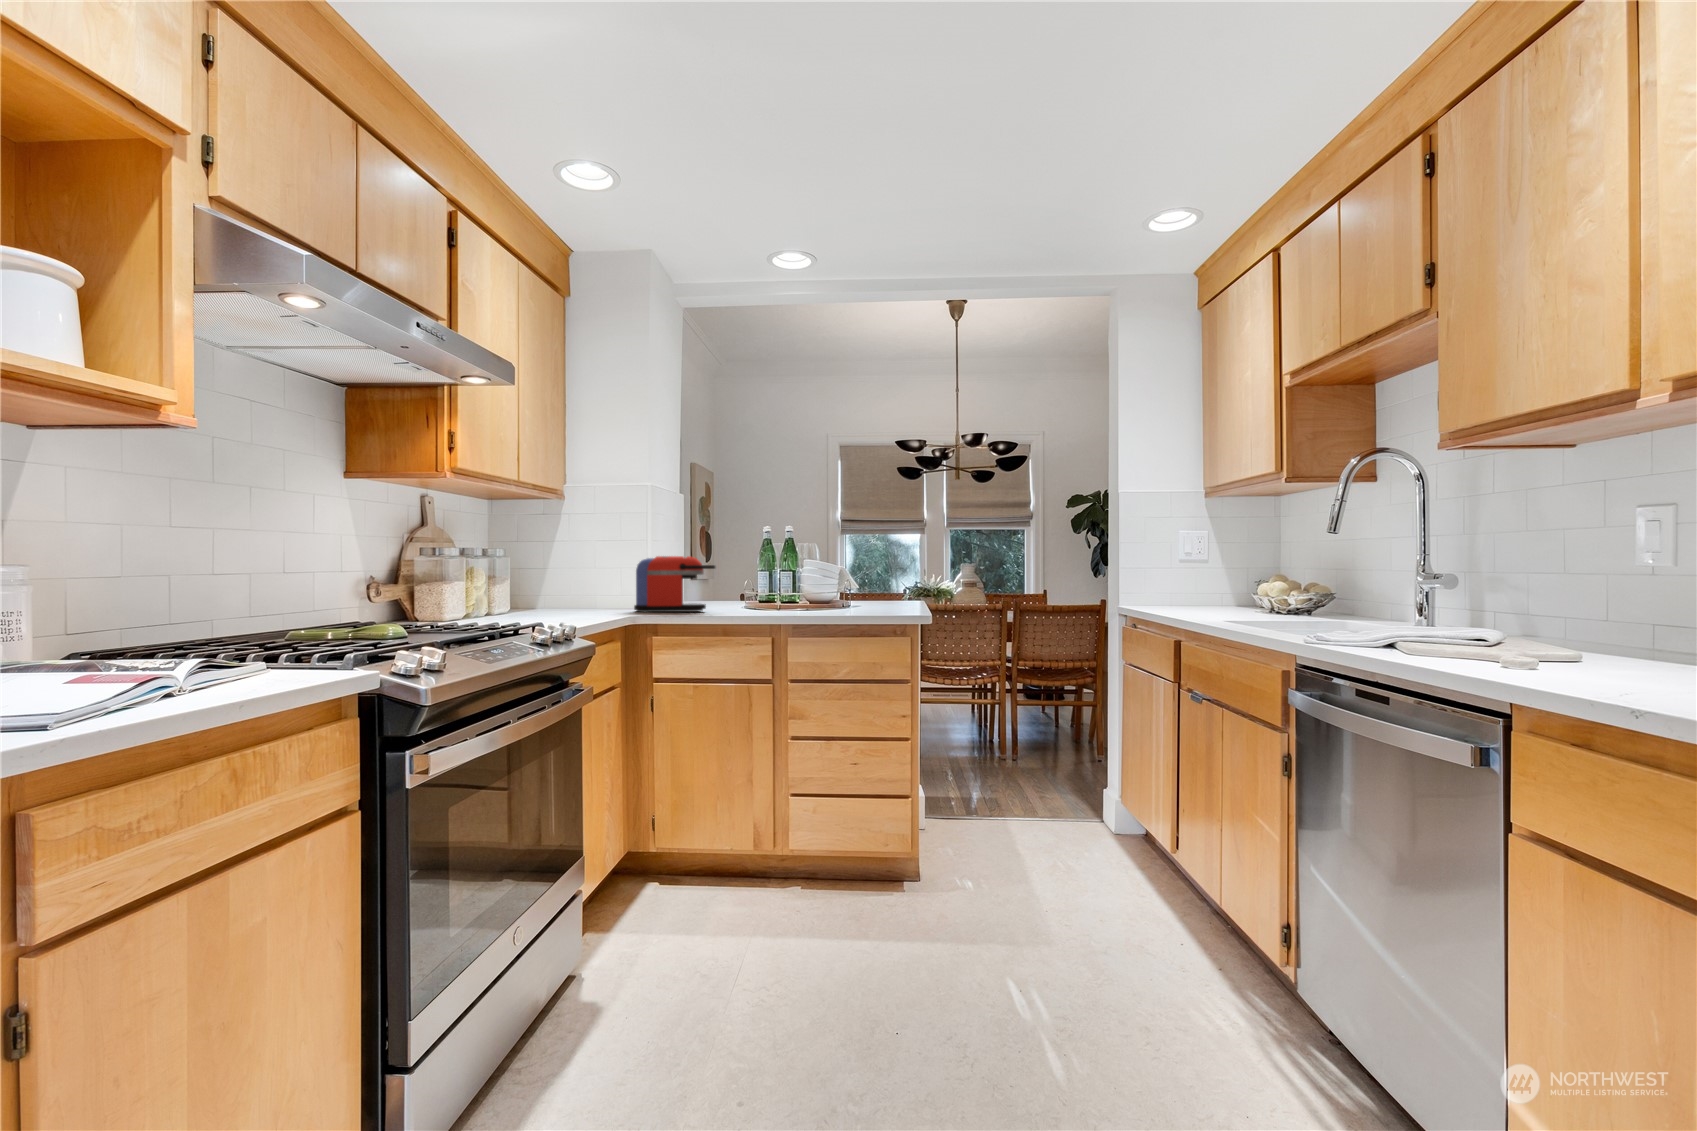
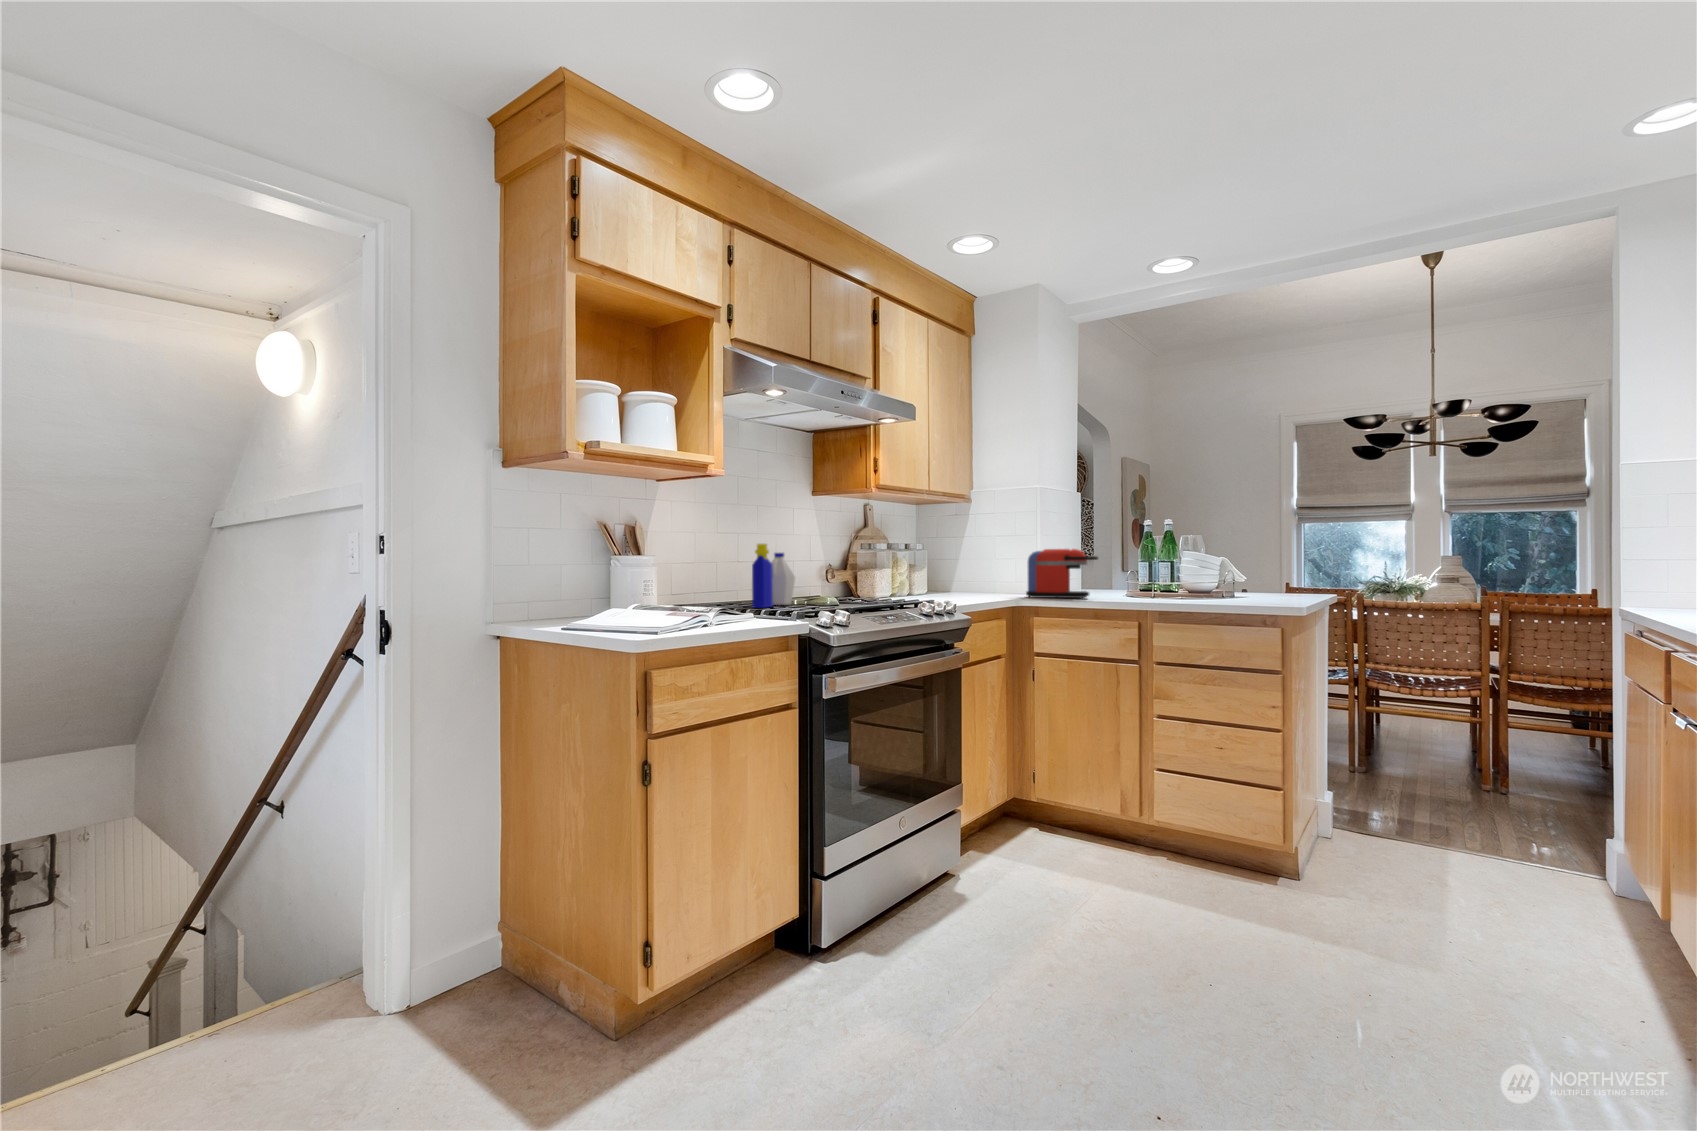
bottle: none [249,544,327,649] -> present [752,544,795,608]

